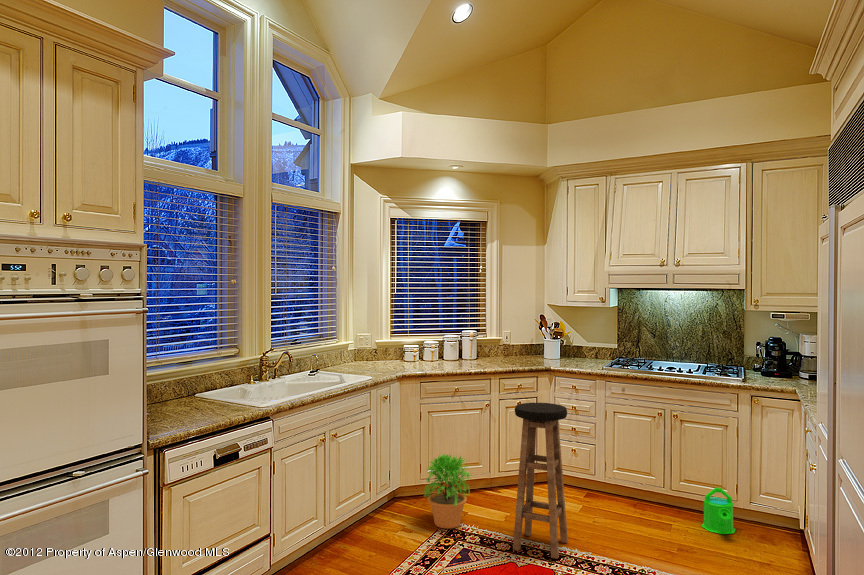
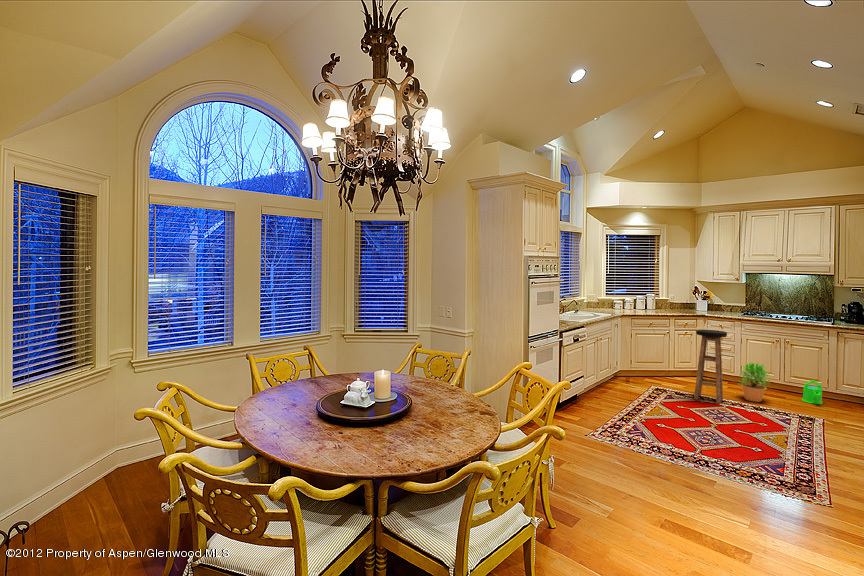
potted plant: present [424,454,471,528] -> present [738,363,770,402]

